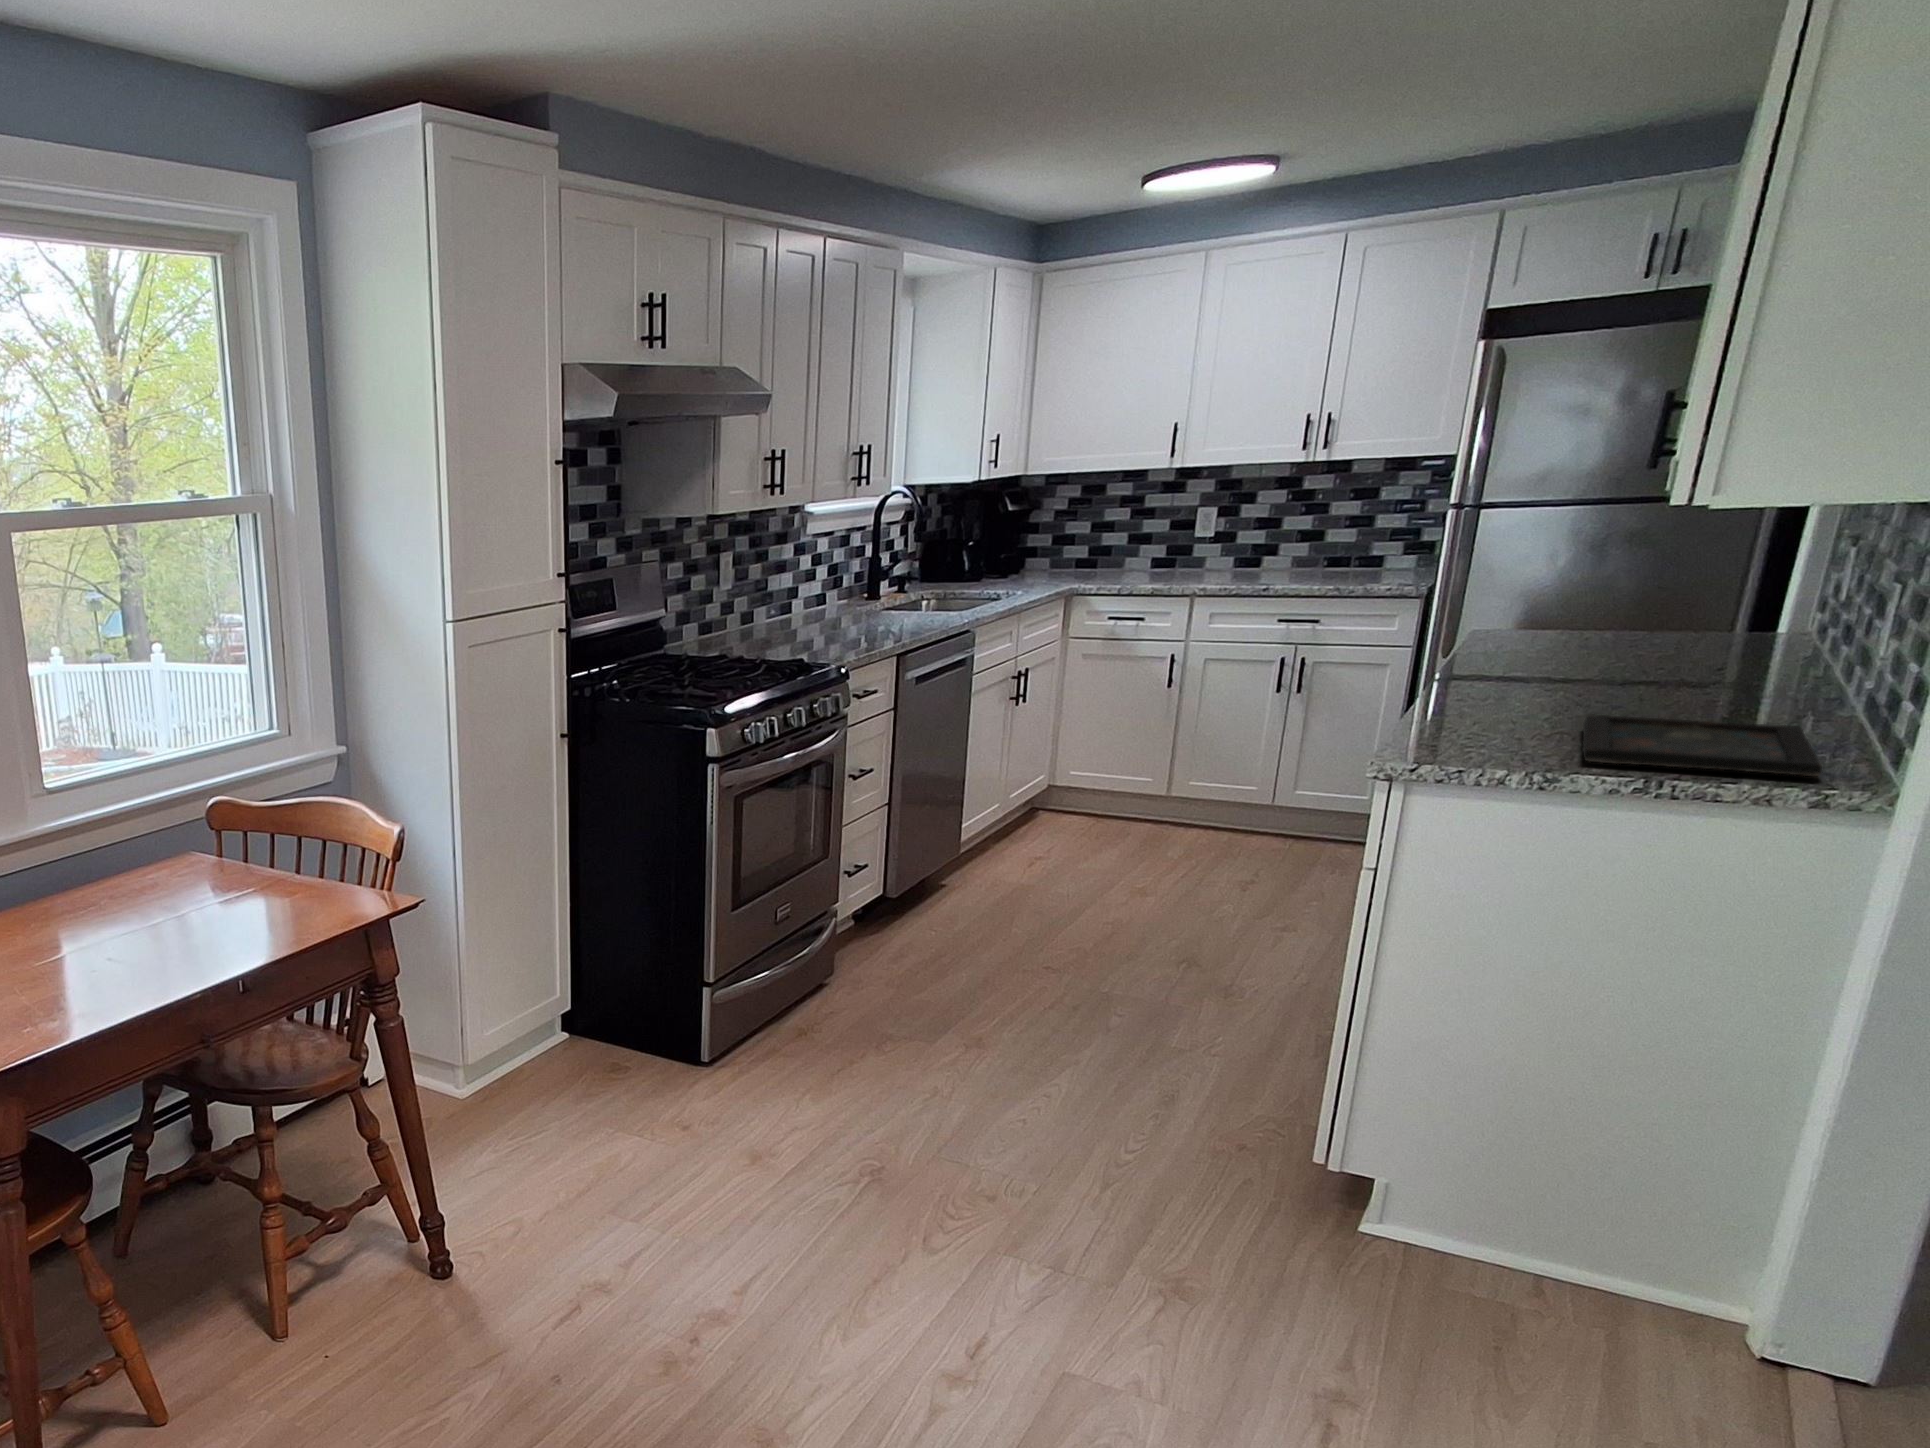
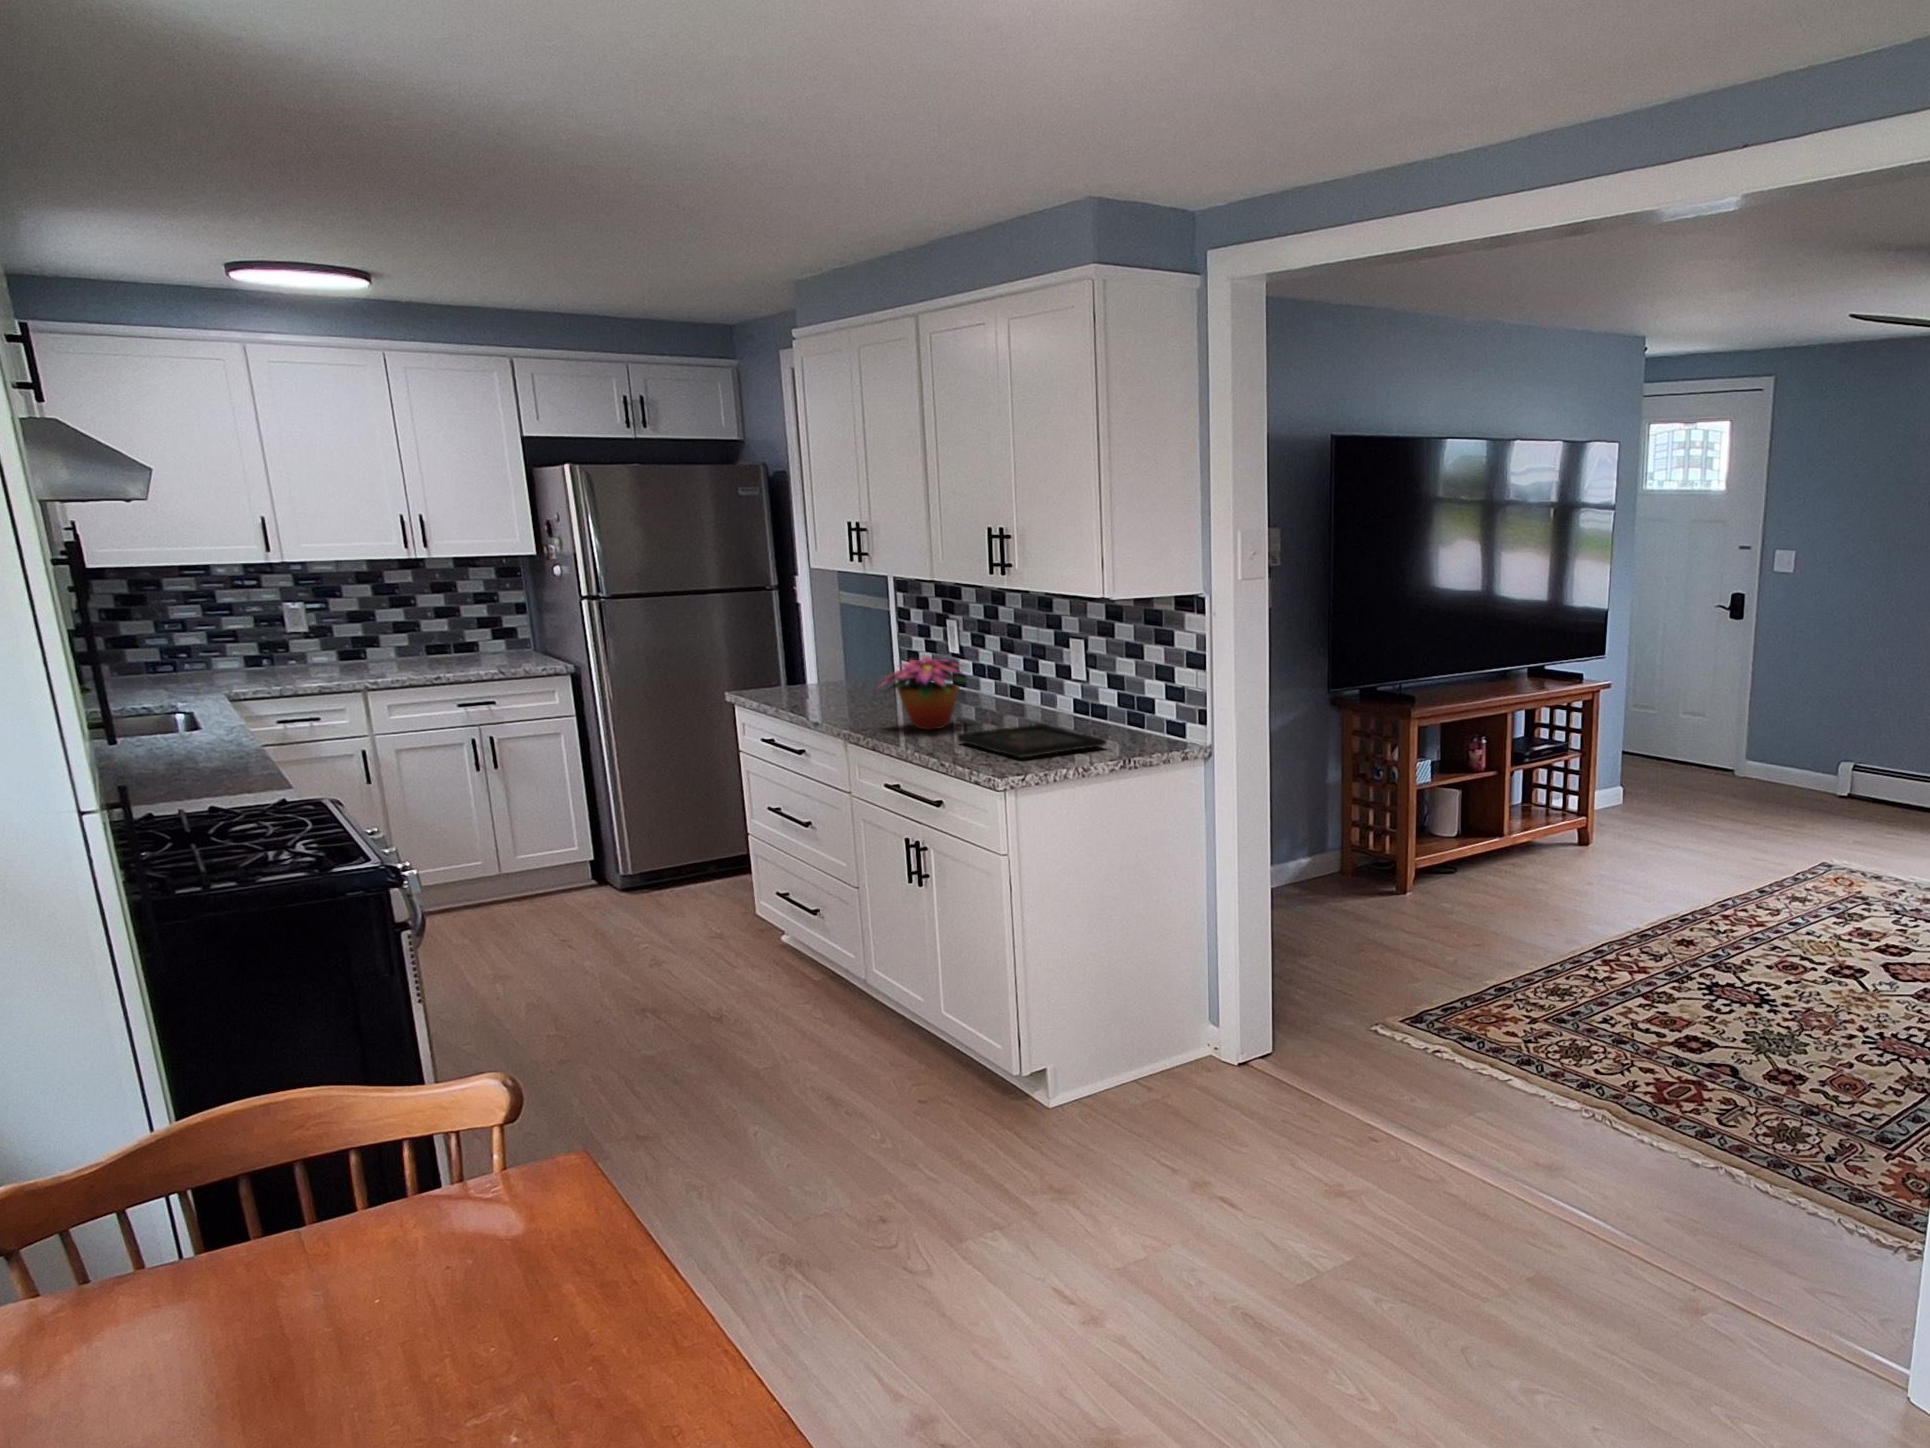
flower arrangement: none [1542,592,1776,709] -> present [880,656,967,730]

